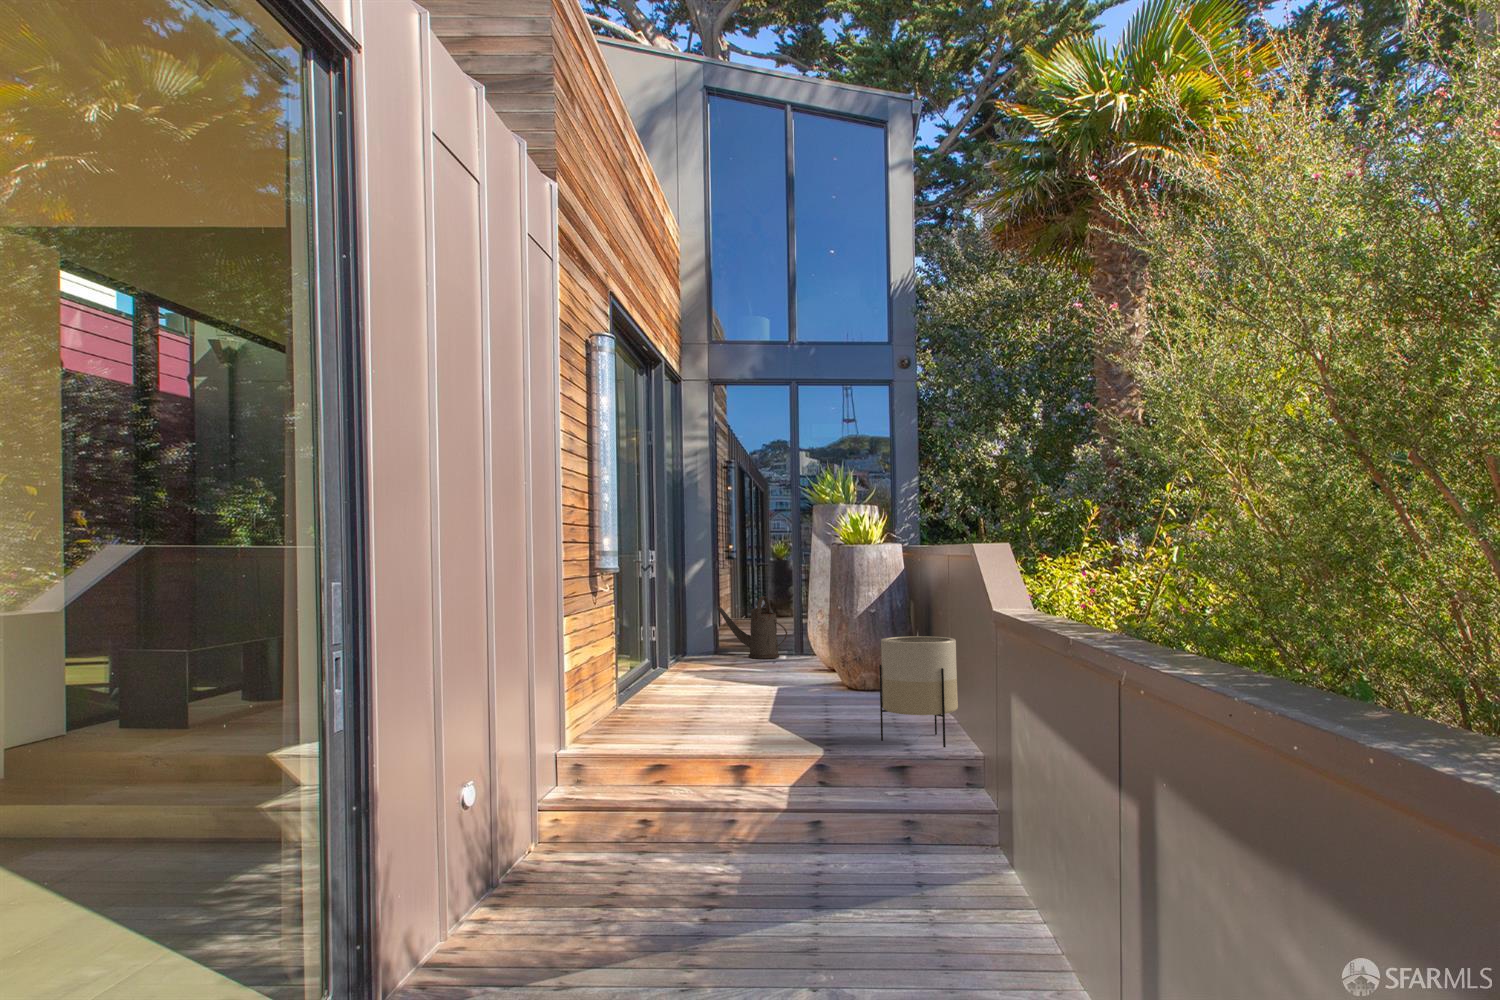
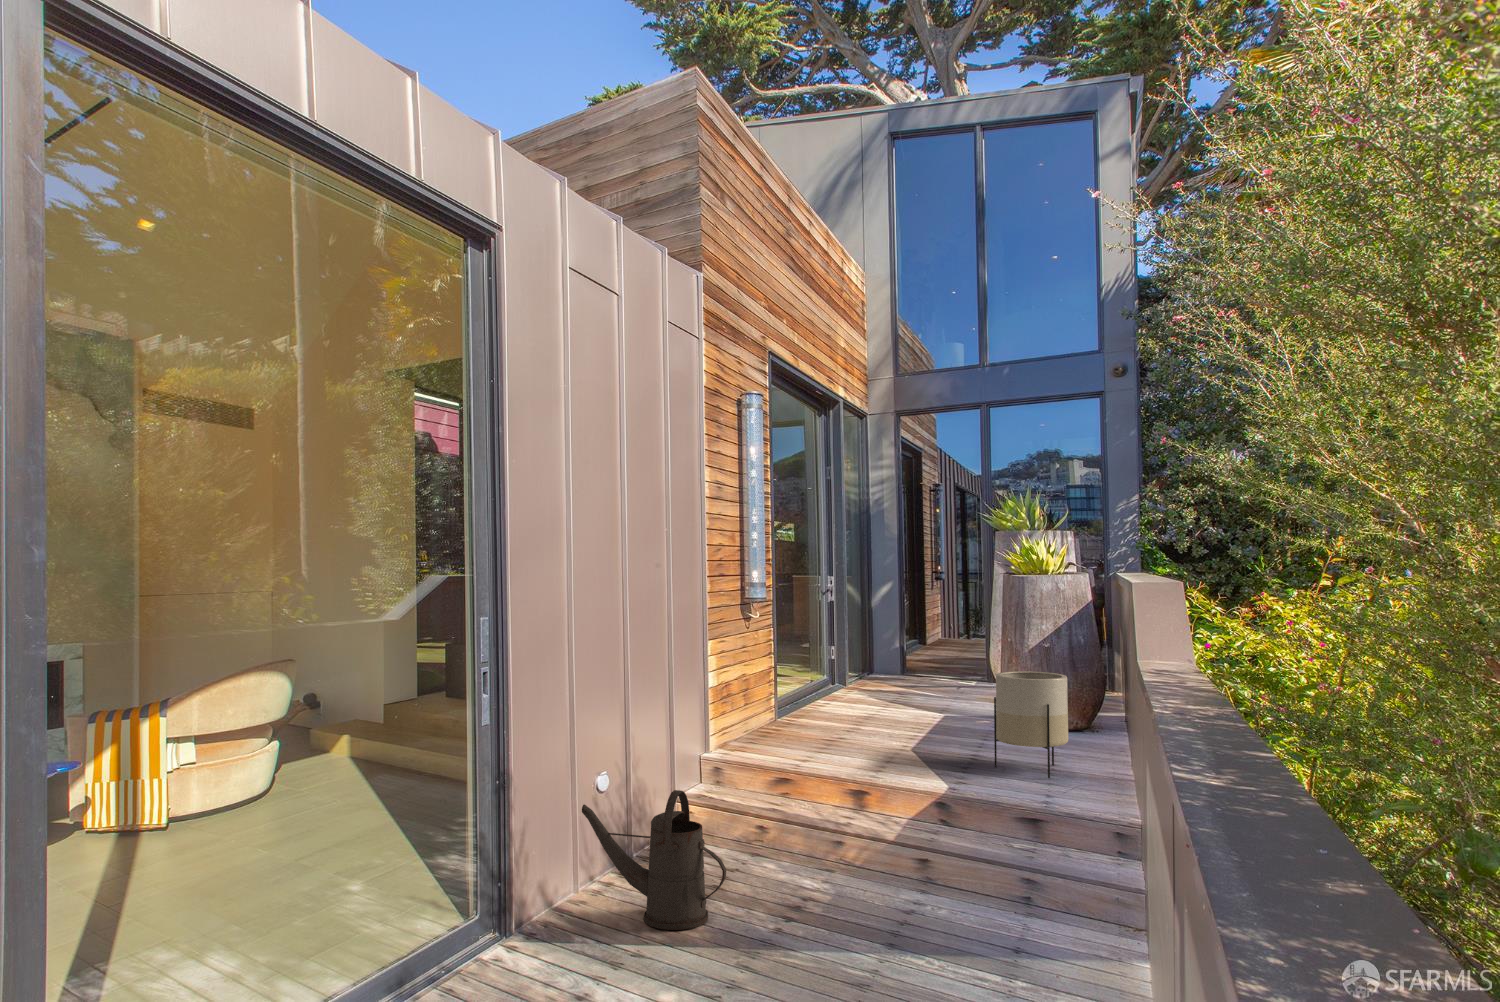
watering can: present [717,596,787,659] -> present [582,790,726,930]

